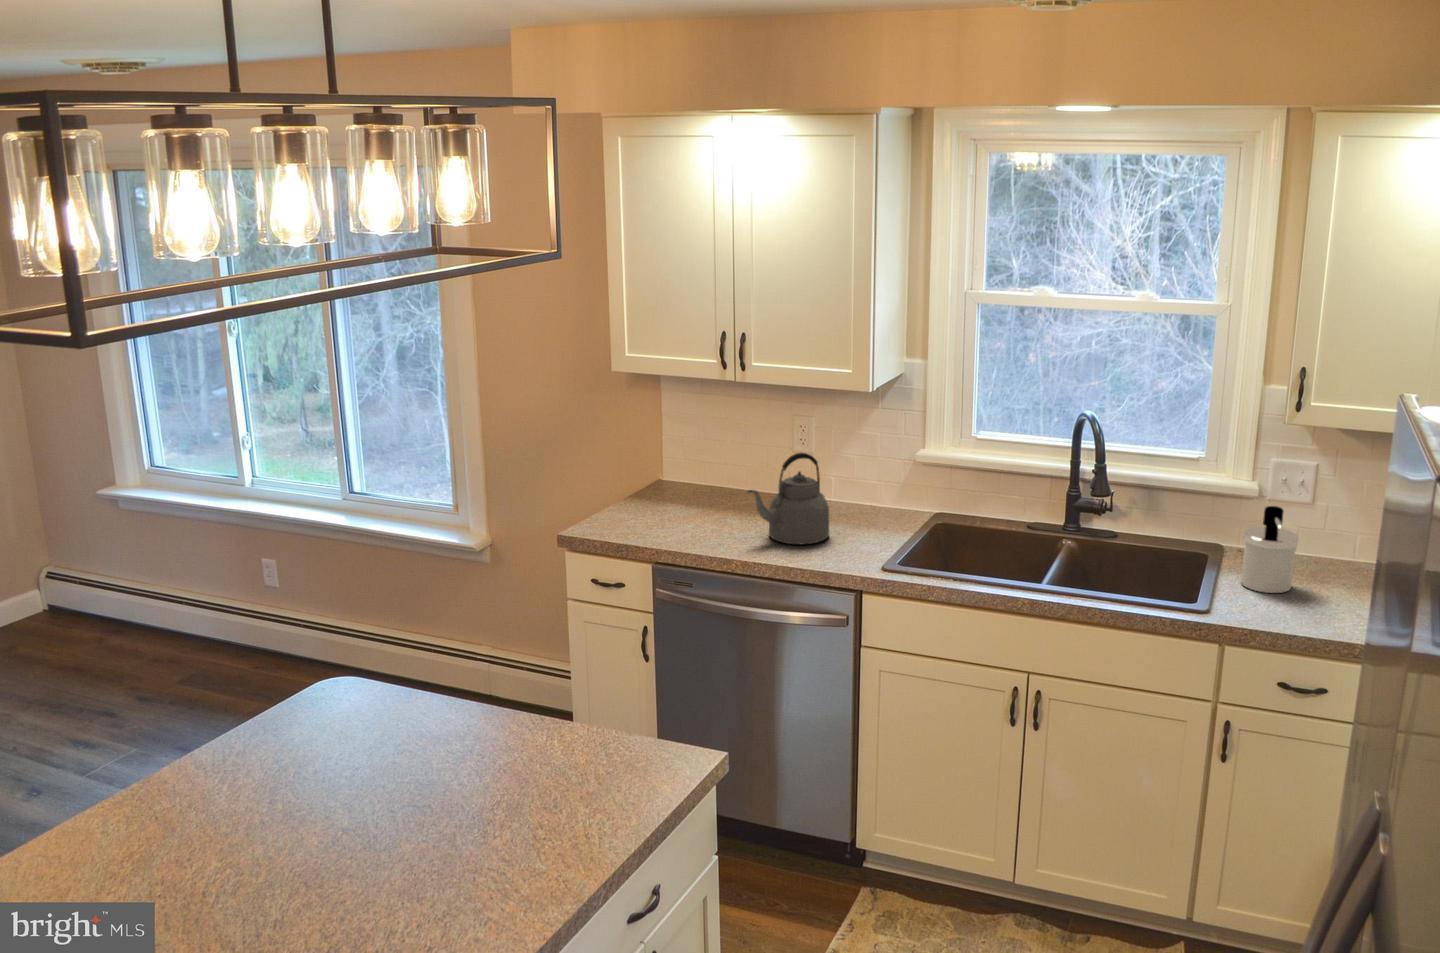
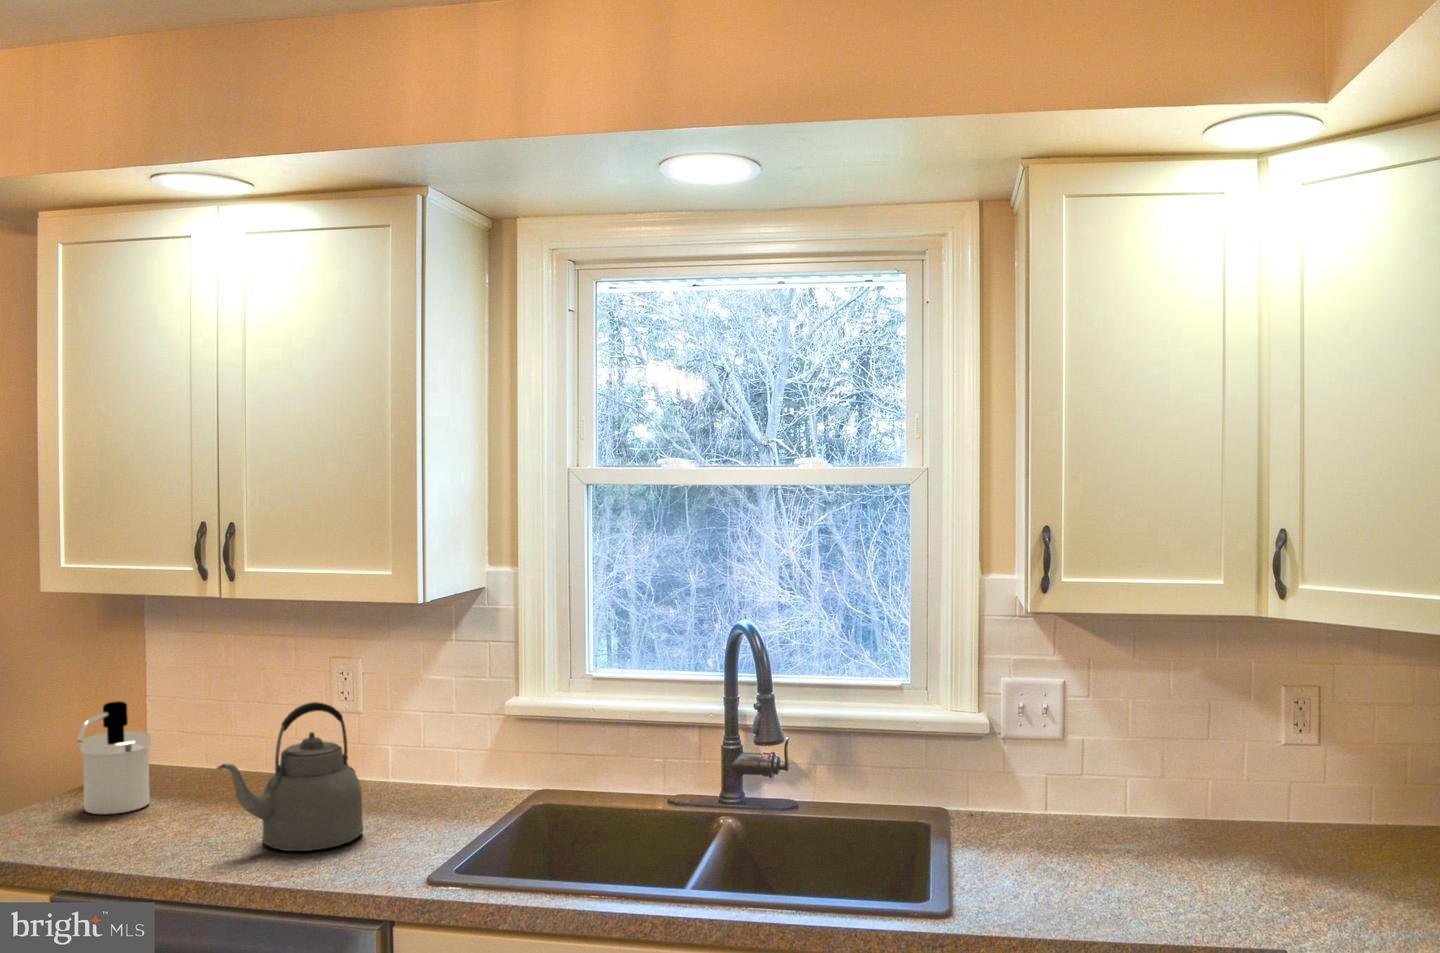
soap dispenser: present [1241,506,1299,593] -> present [77,701,151,814]

